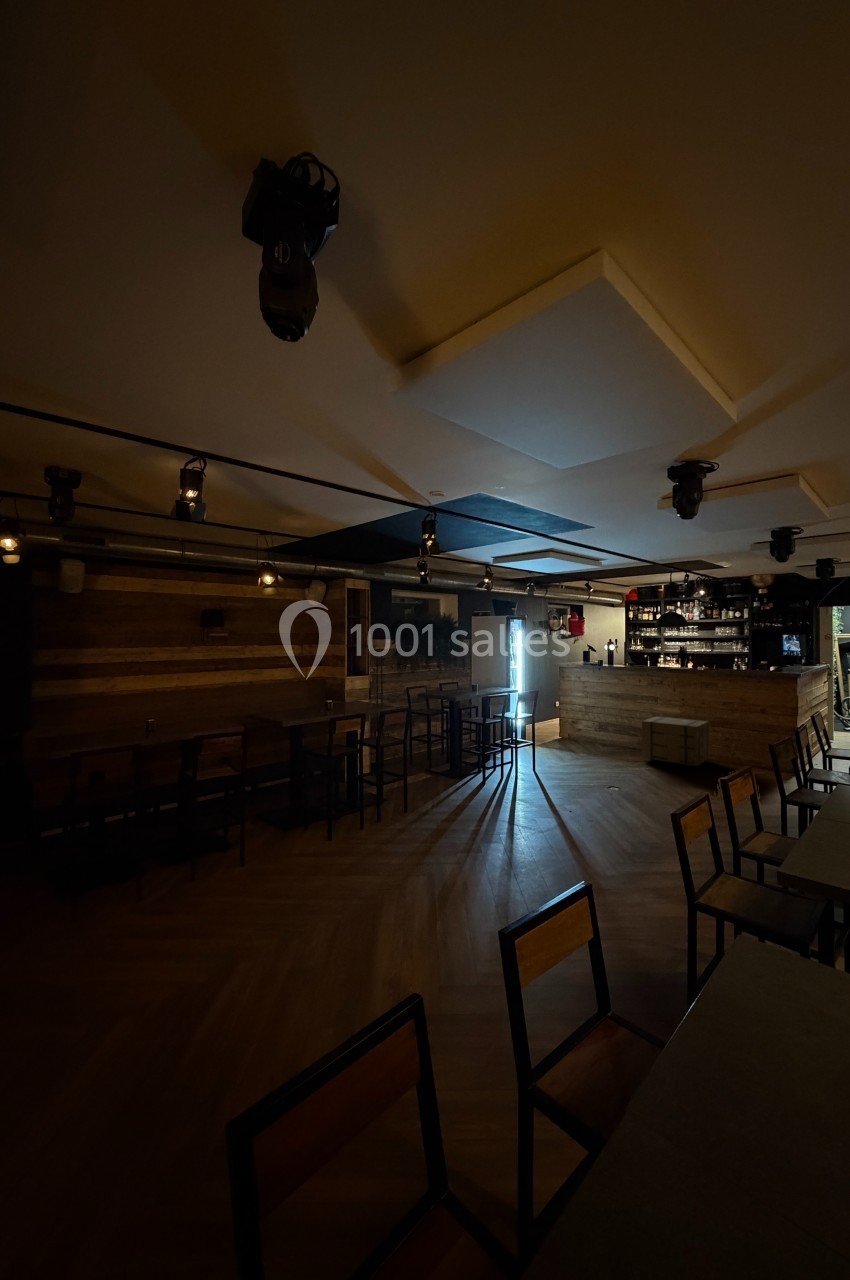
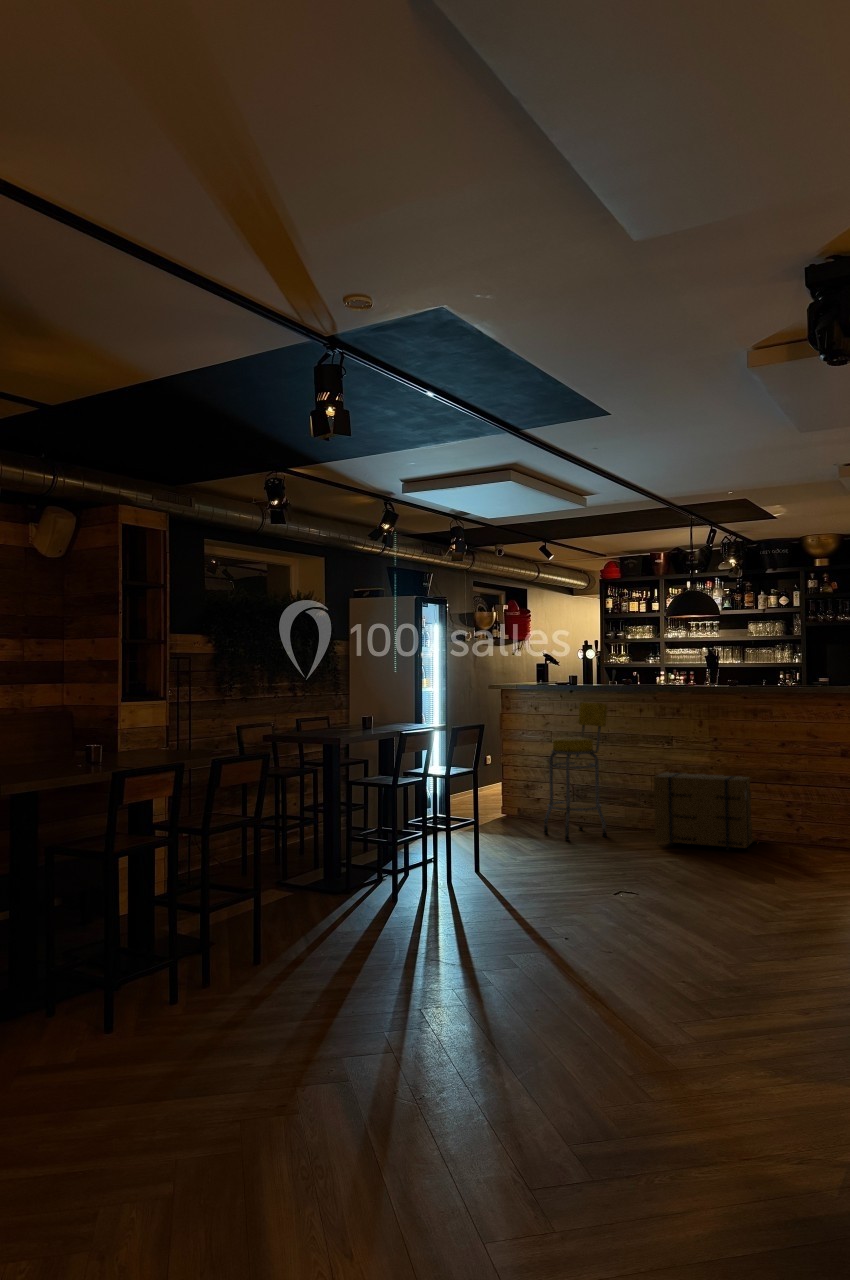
bar stool: none [579,676,617,753] -> present [544,702,607,840]

